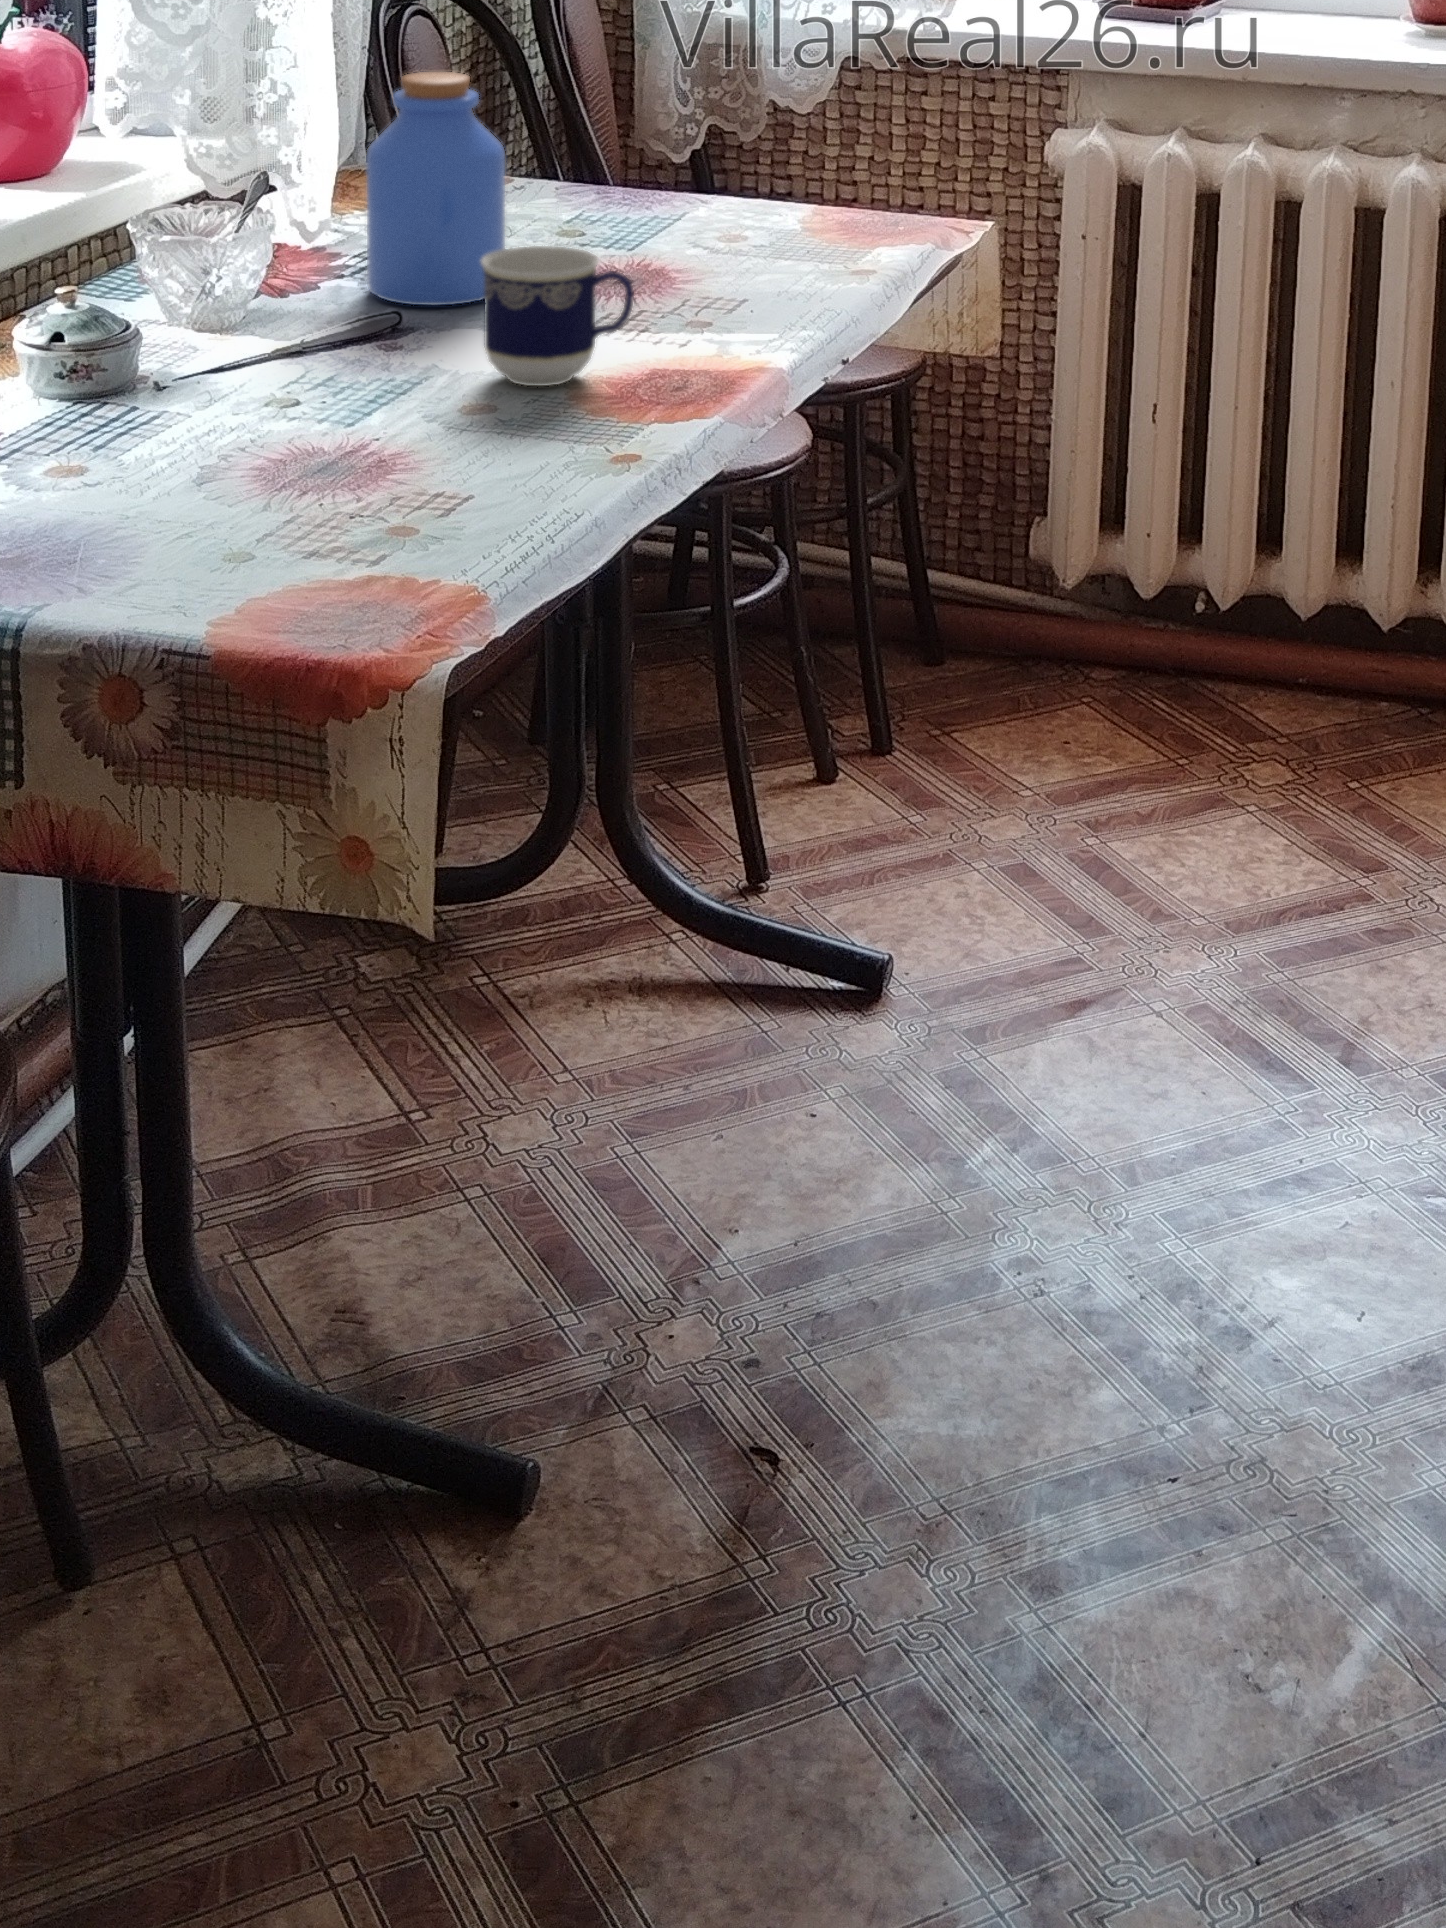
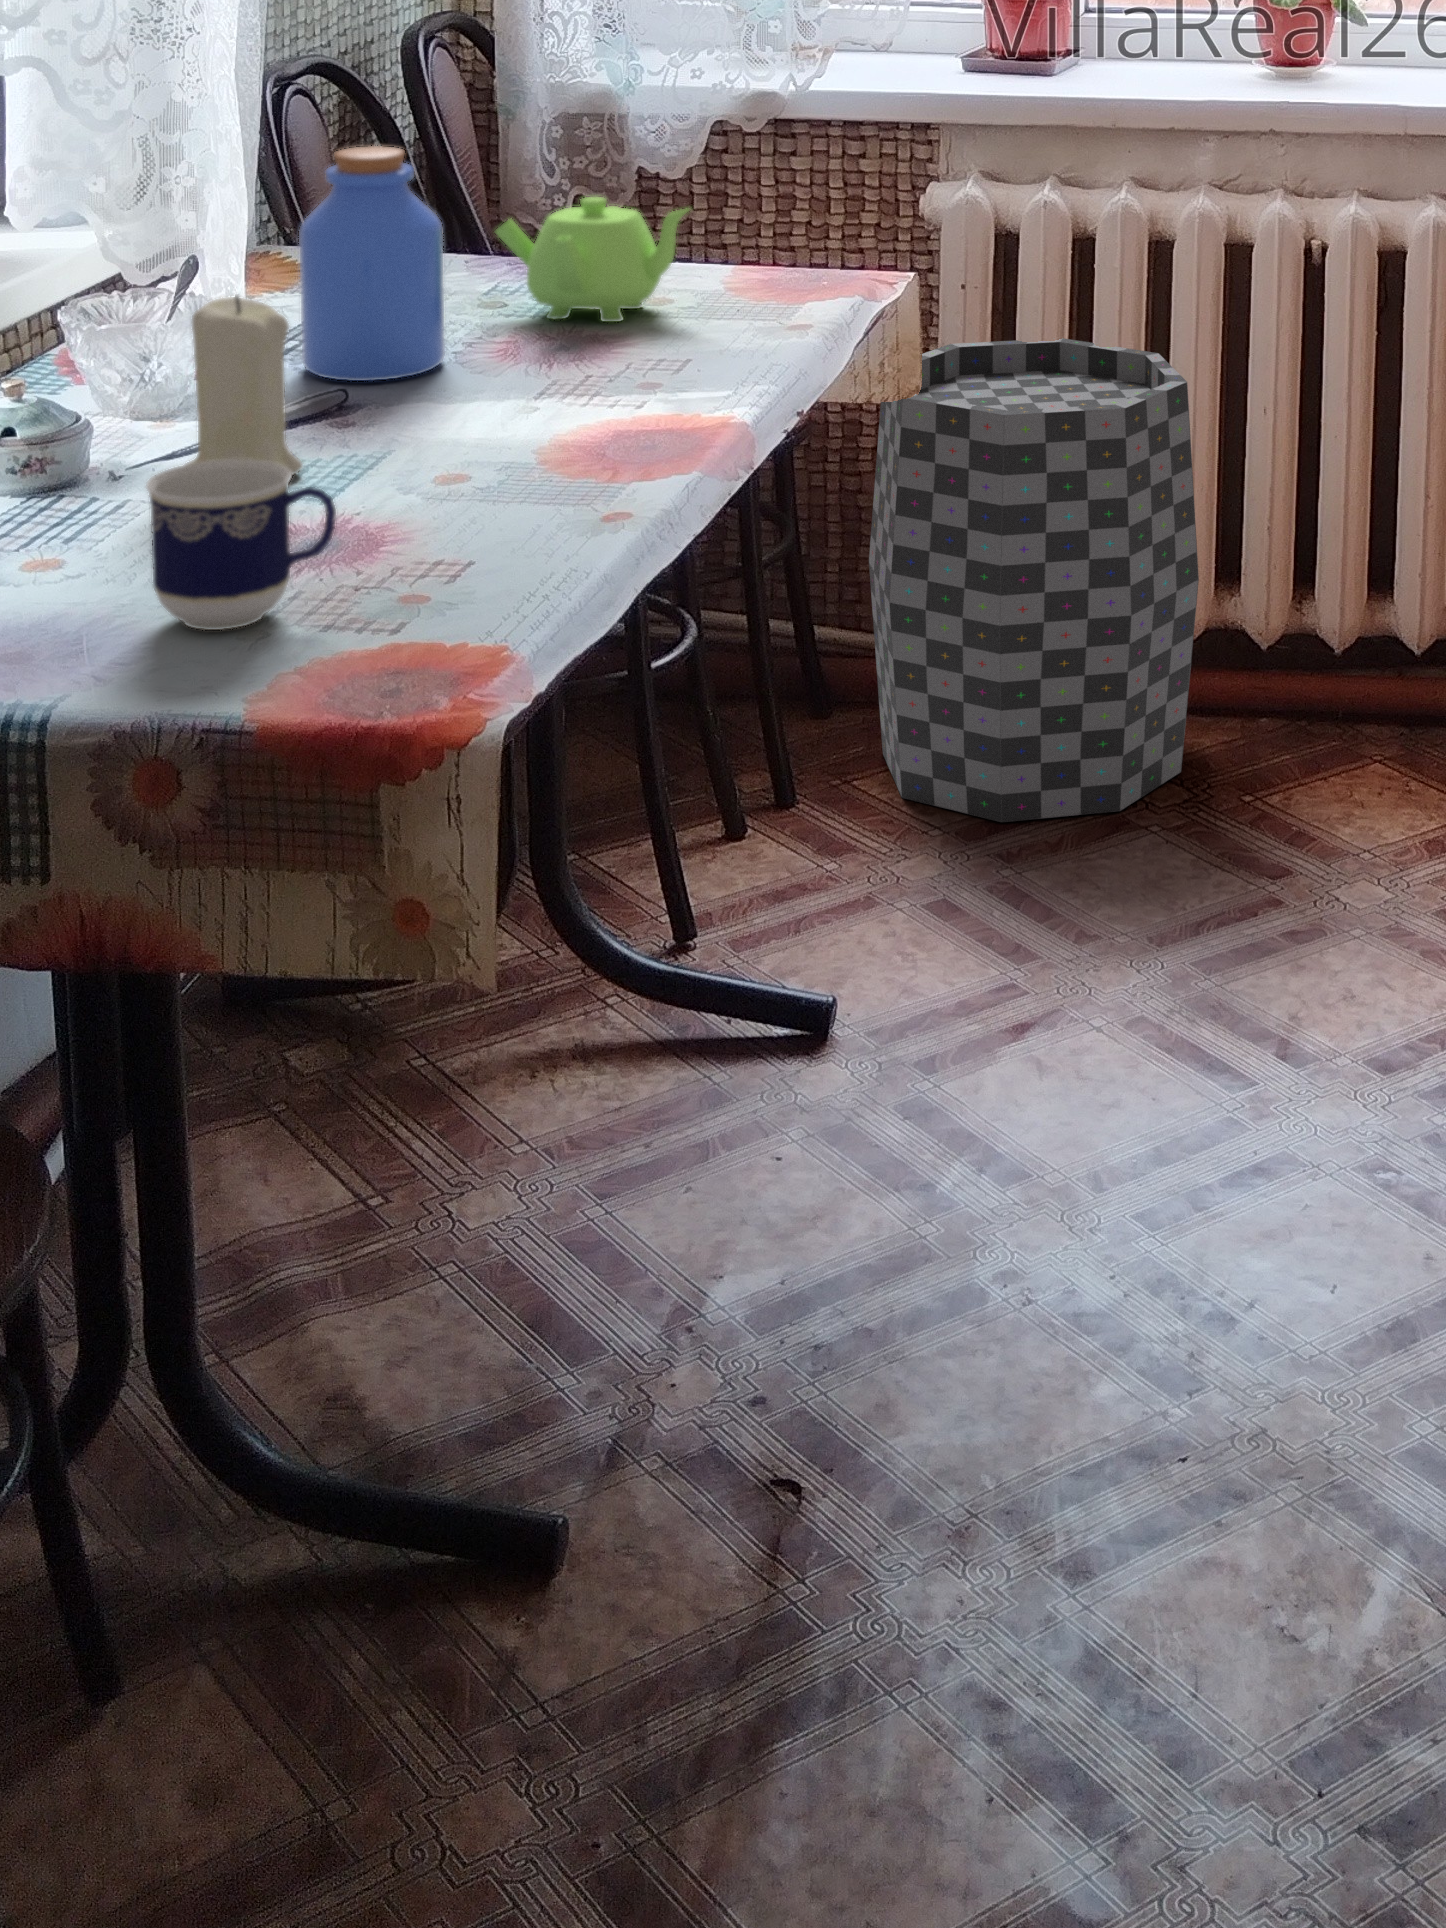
teapot: none [570,131,762,259] -> present [496,197,688,322]
candle: none [215,213,336,407] -> present [184,295,303,475]
cup: present [481,246,634,386] -> present [146,460,336,630]
trash can: none [975,297,1310,791] -> present [869,338,1199,822]

